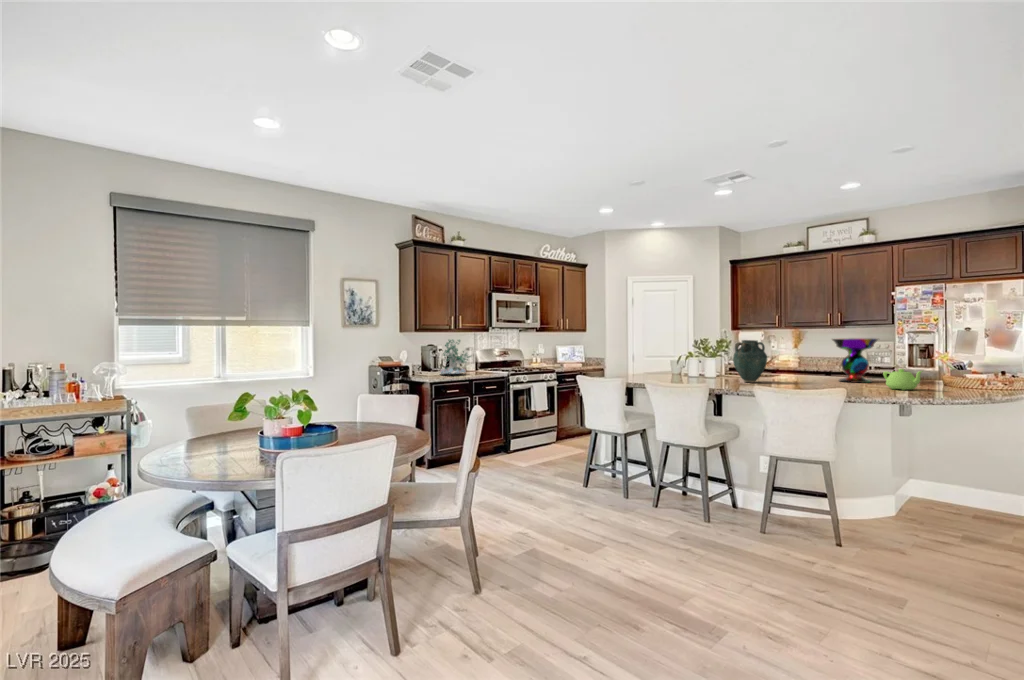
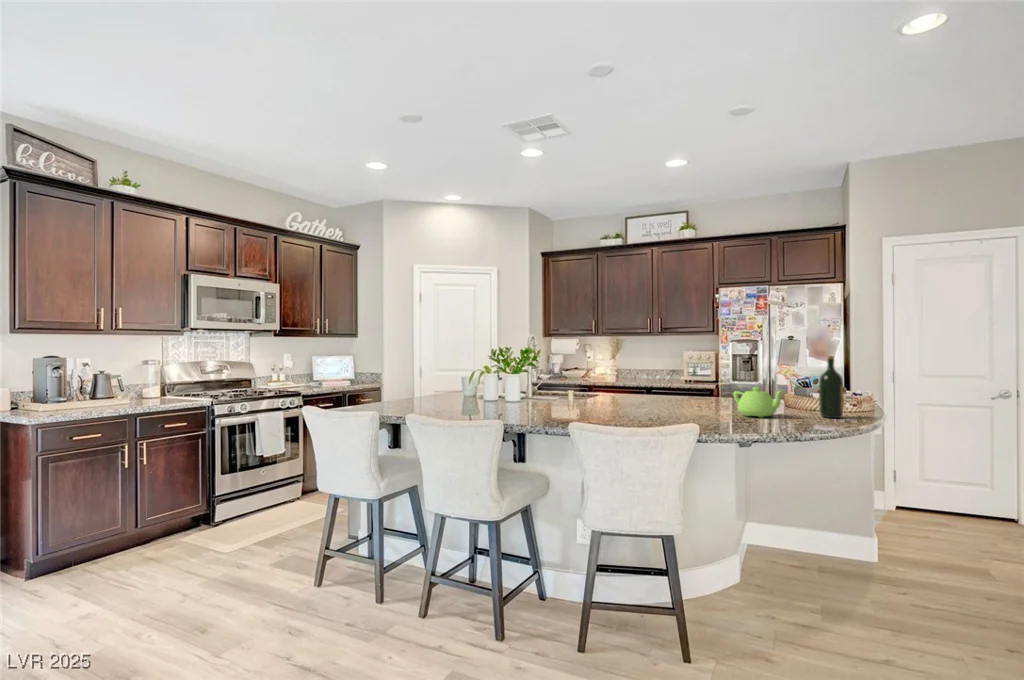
decorative bowl: present [832,338,878,383] -> none [664,346,721,406]
plant: present [440,340,471,374] -> none [63,343,137,408]
vase: present [733,340,767,382] -> none [542,347,587,410]
wine bottle: none [956,347,977,392] -> present [819,356,844,418]

